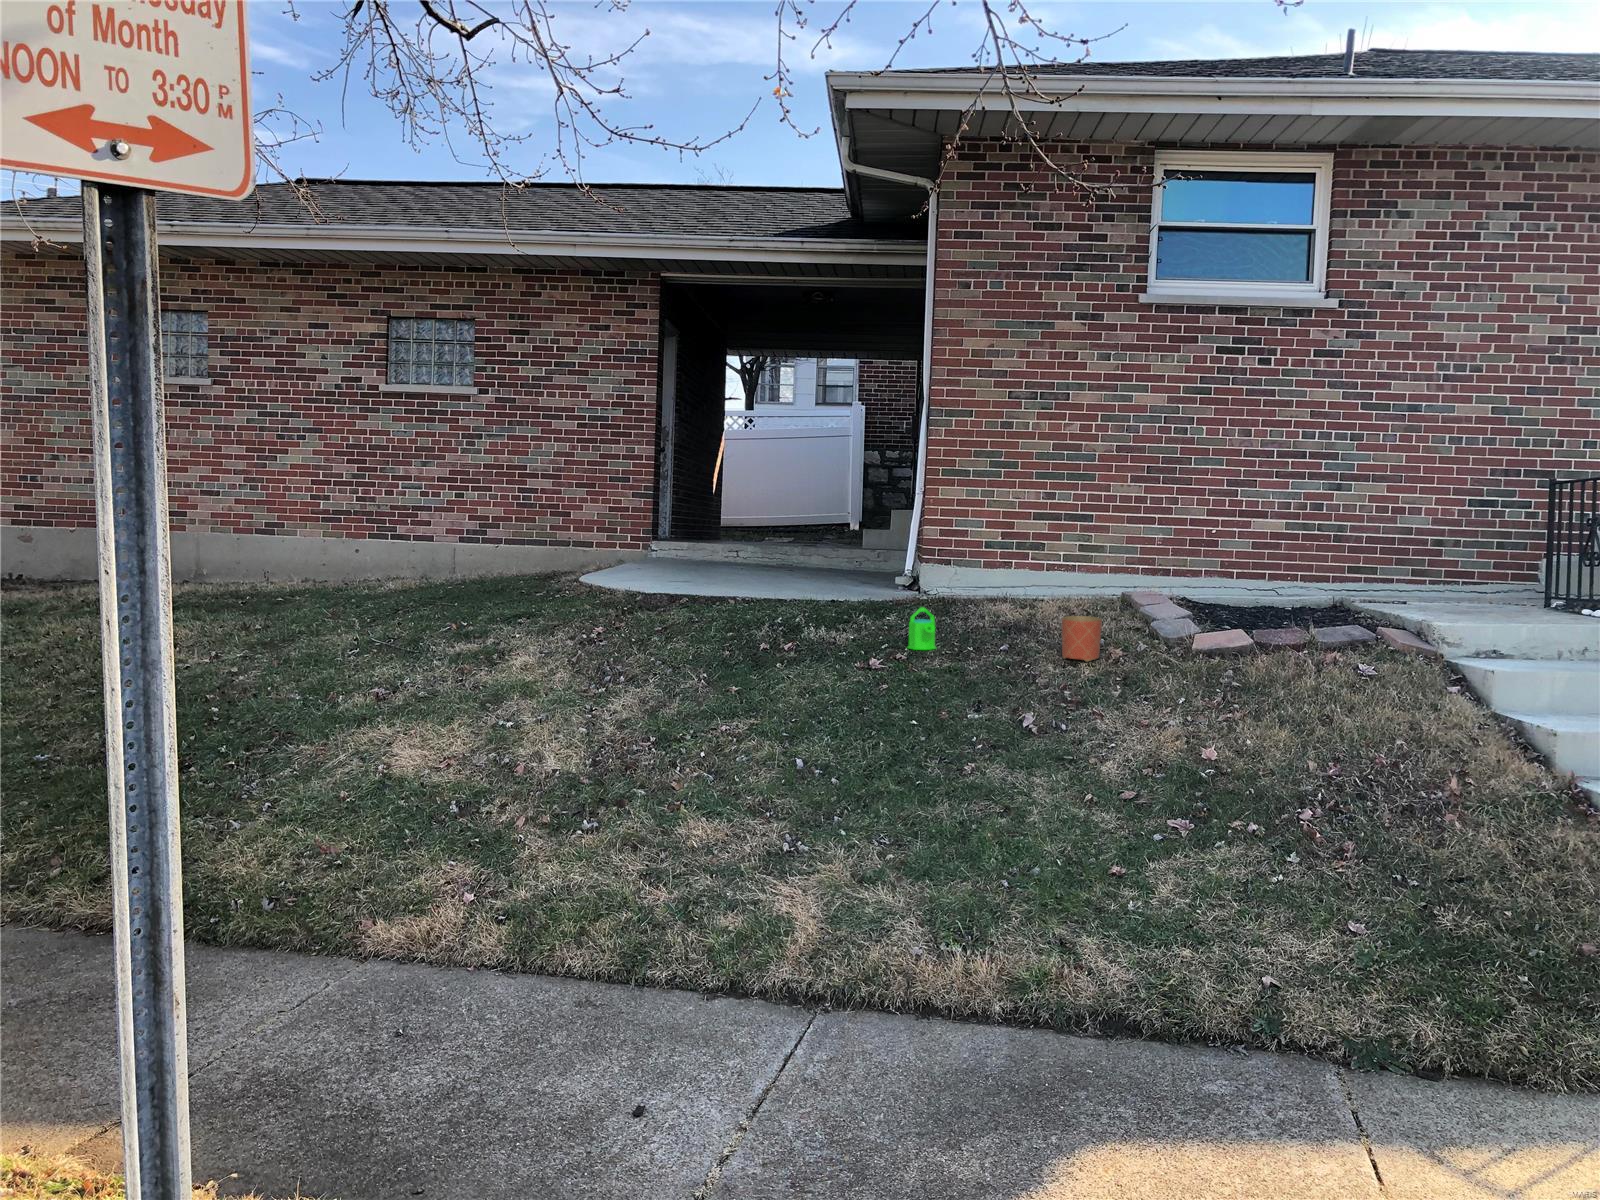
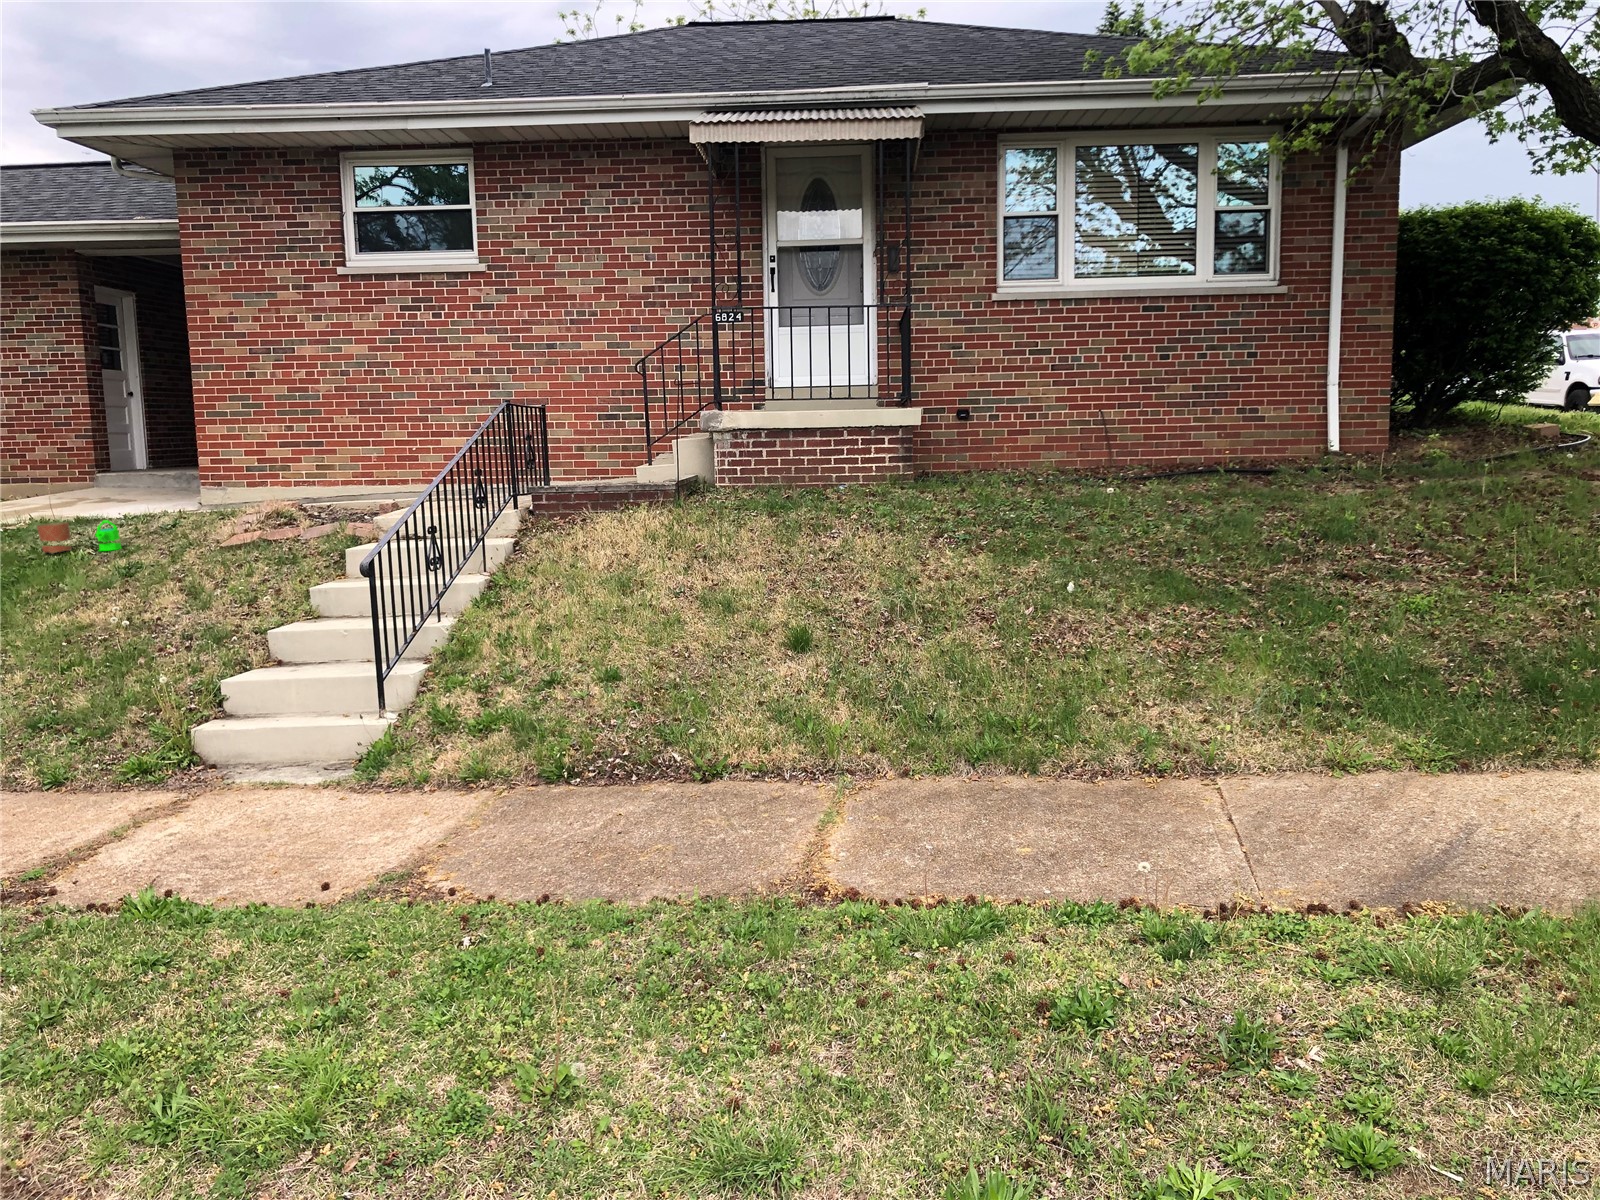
planter: present [1061,616,1102,662] -> present [37,522,72,553]

